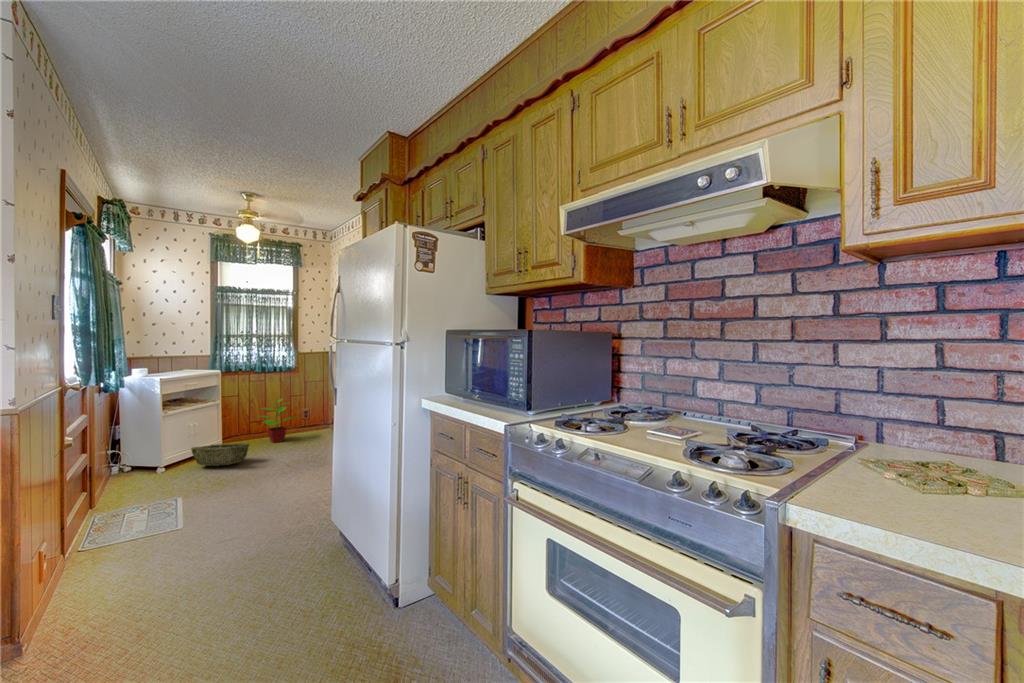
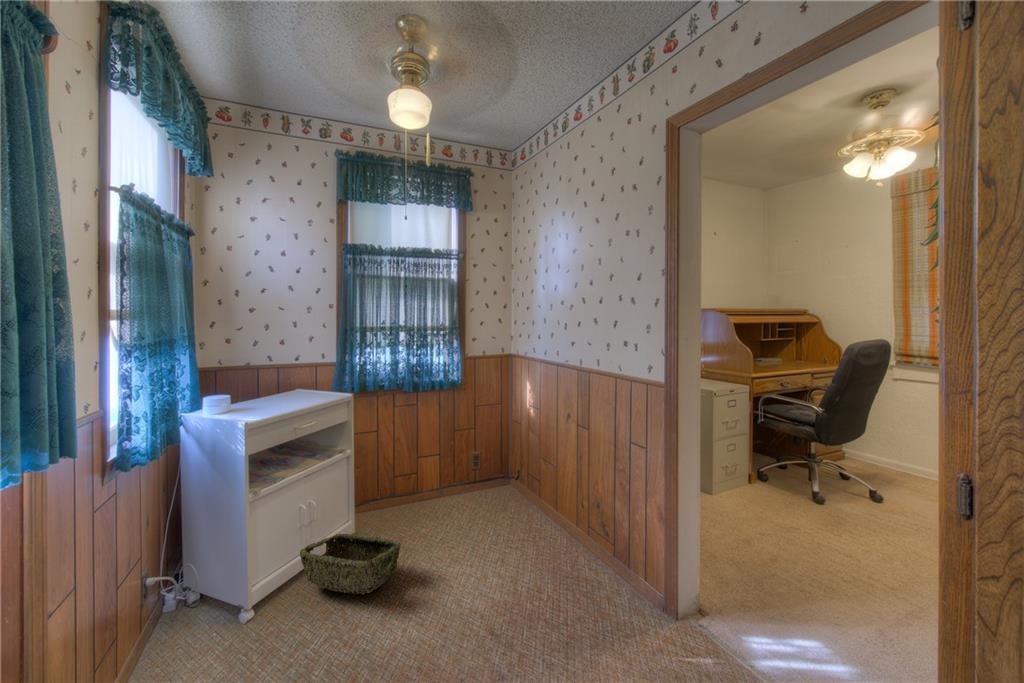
potted plant: present [260,399,296,443] -> none [407,436,472,516]

